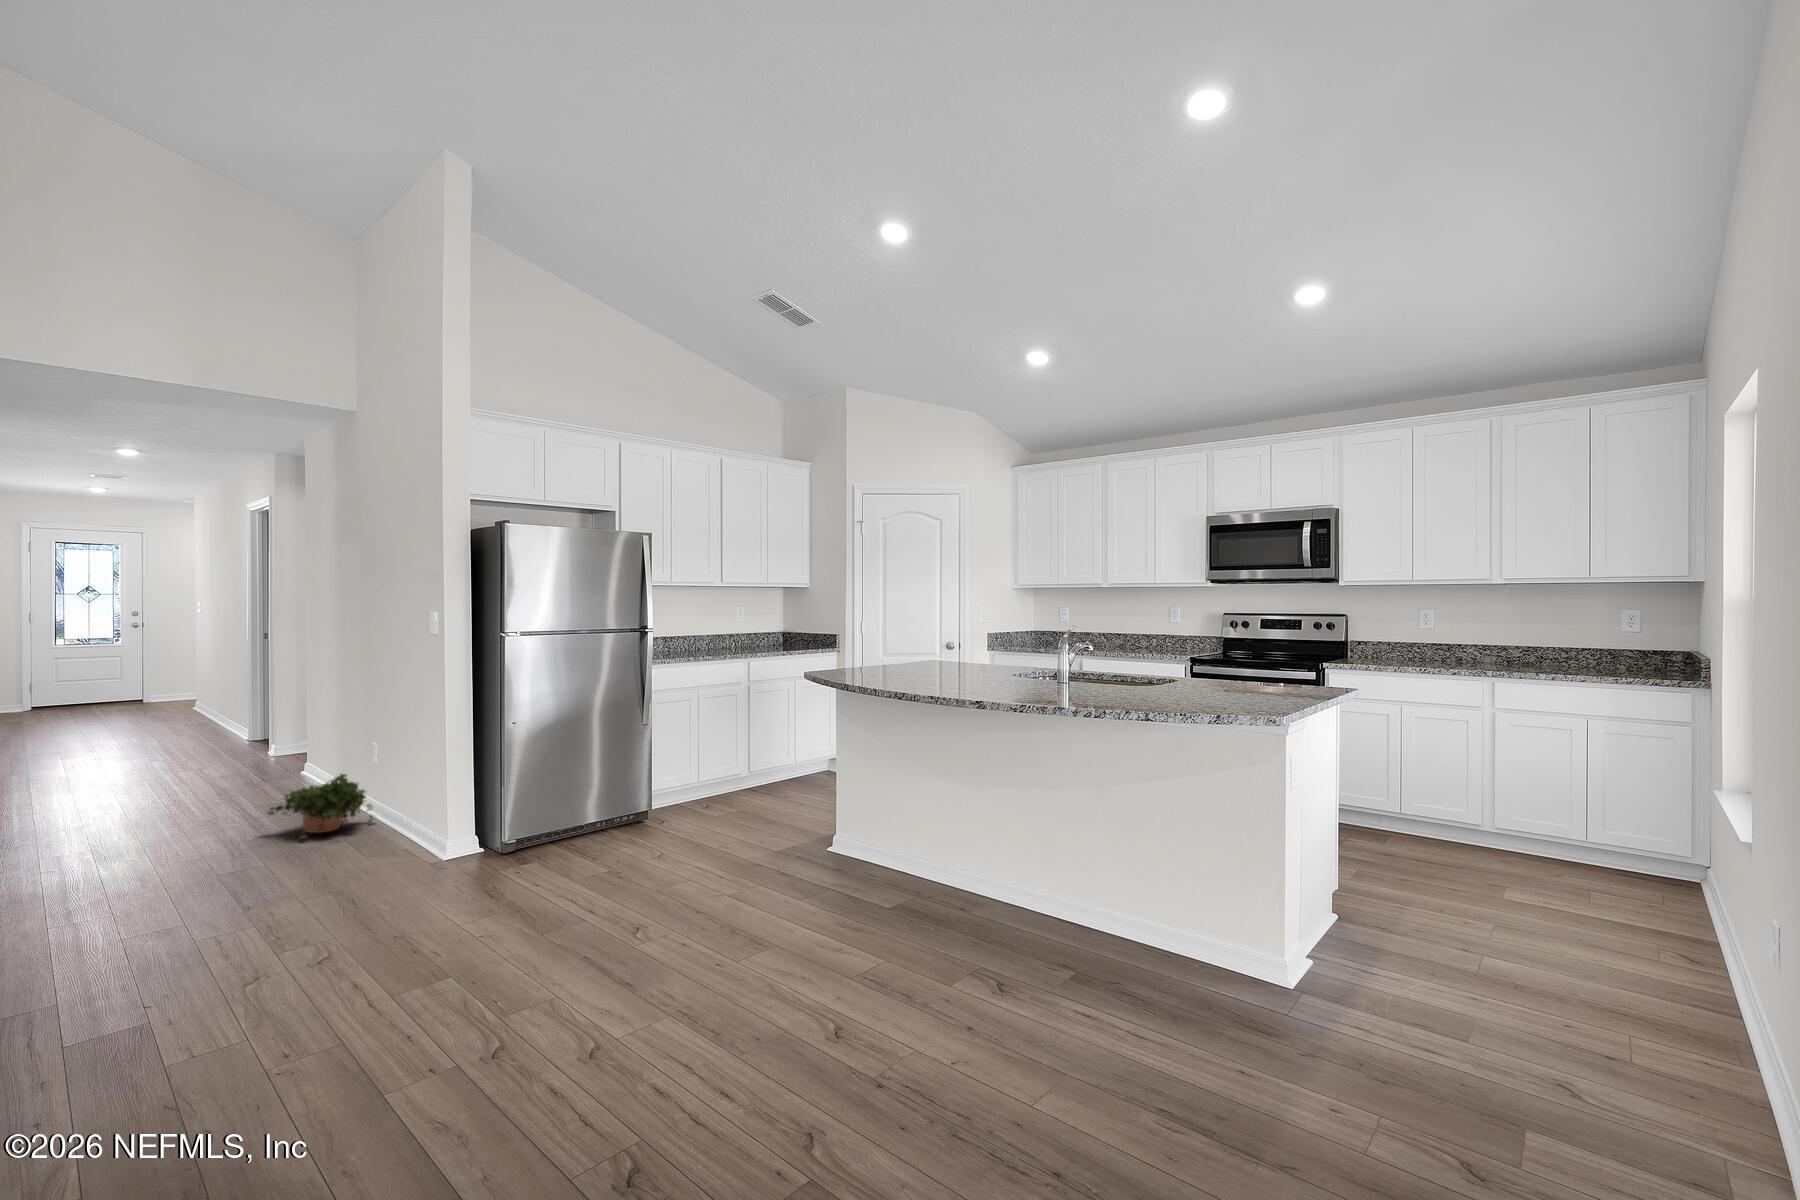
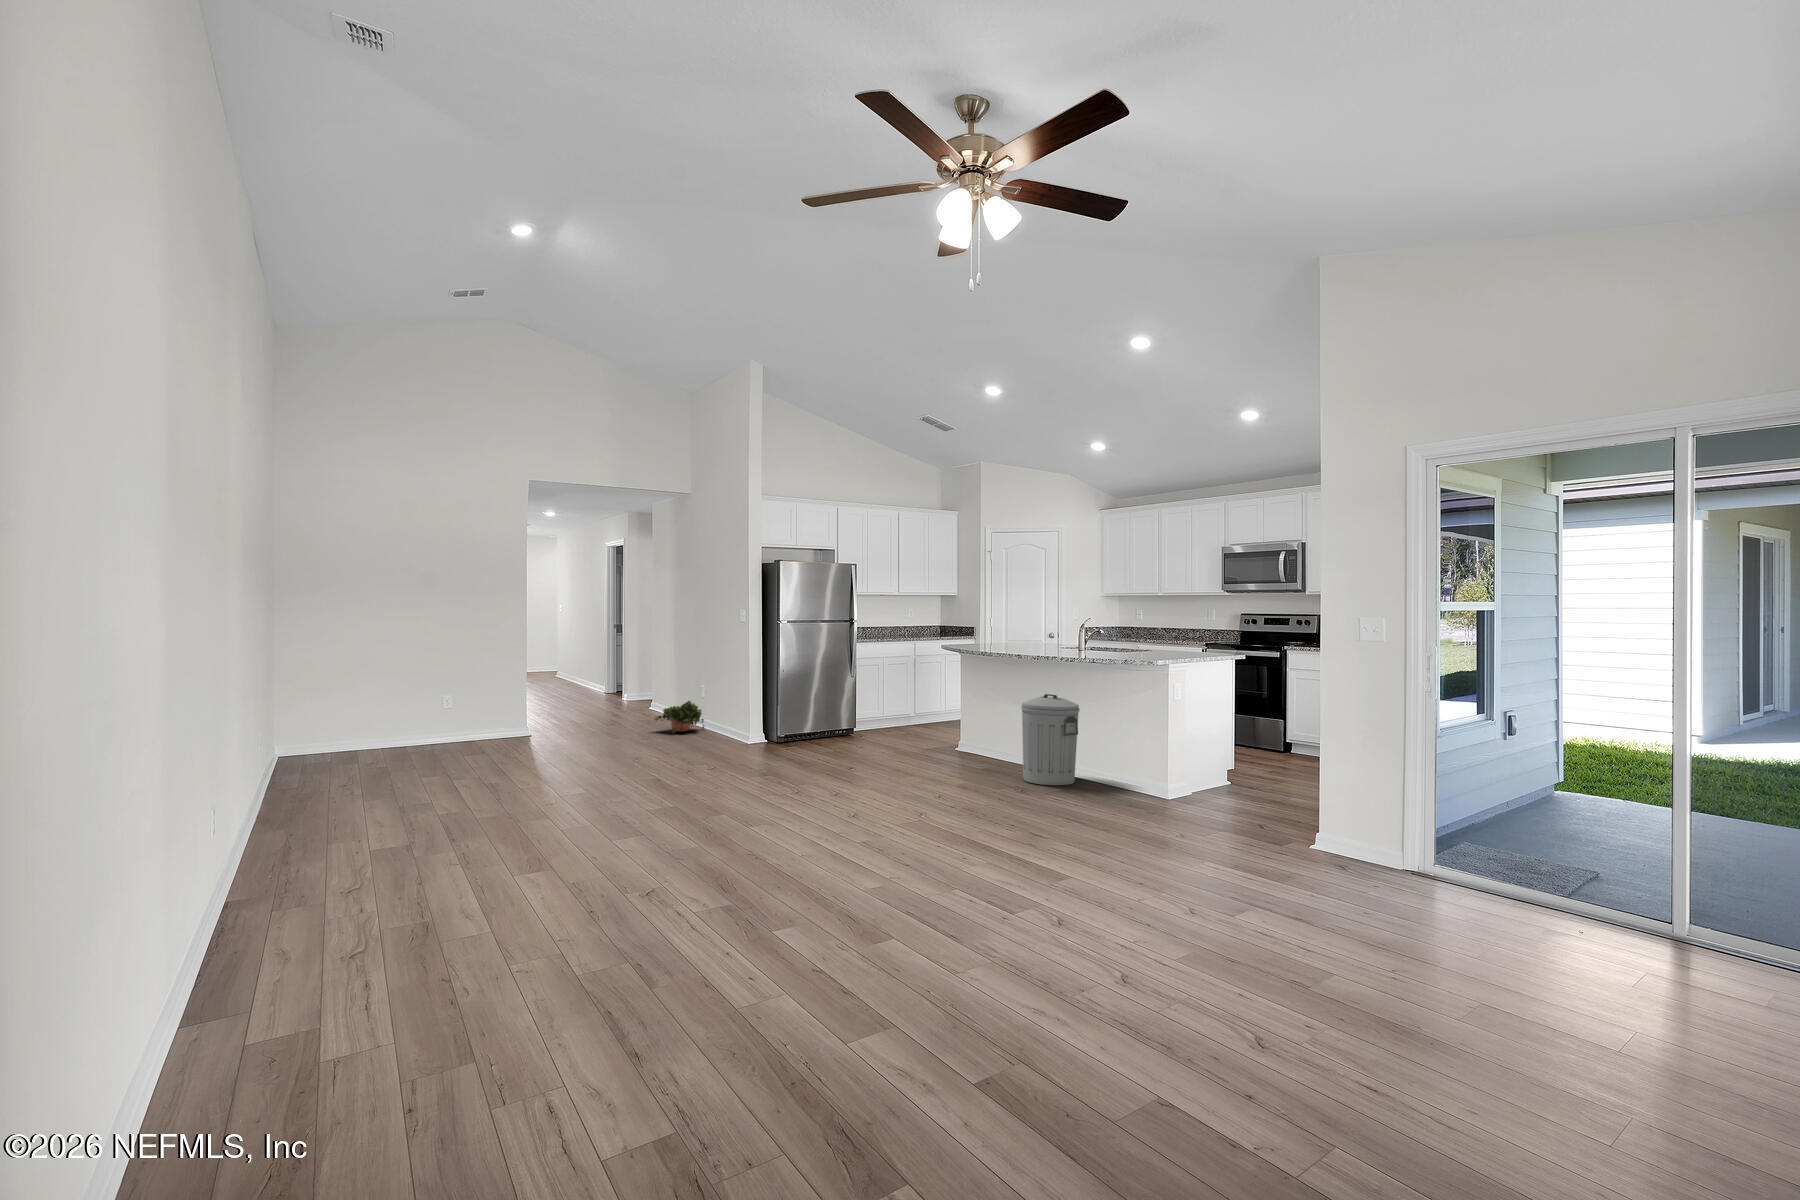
trash can: none [975,774,1089,958] -> present [1021,694,1080,785]

